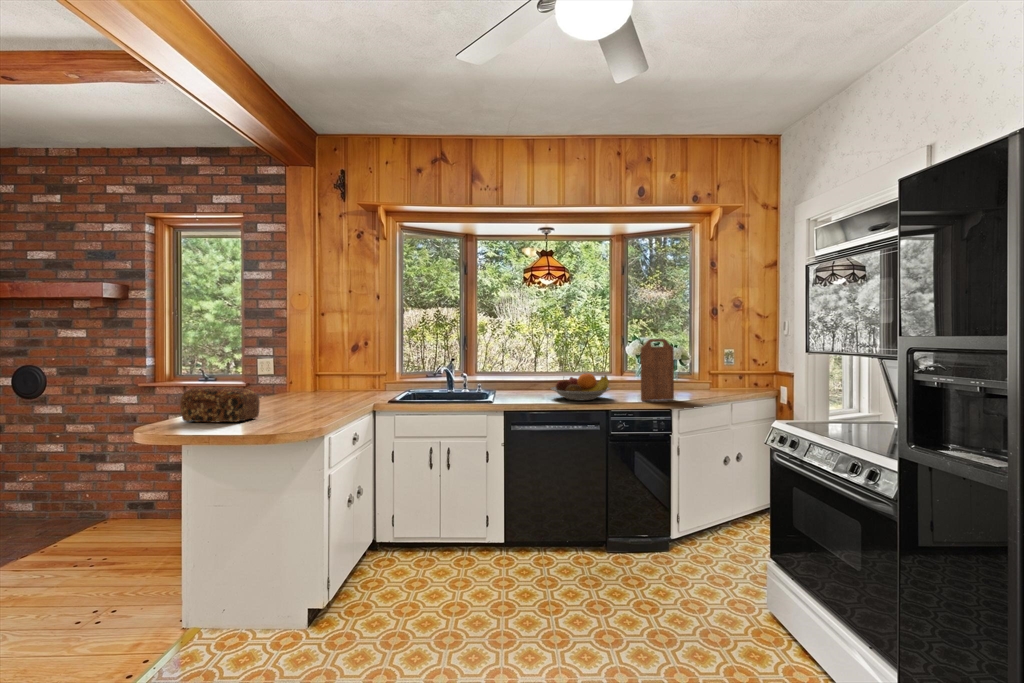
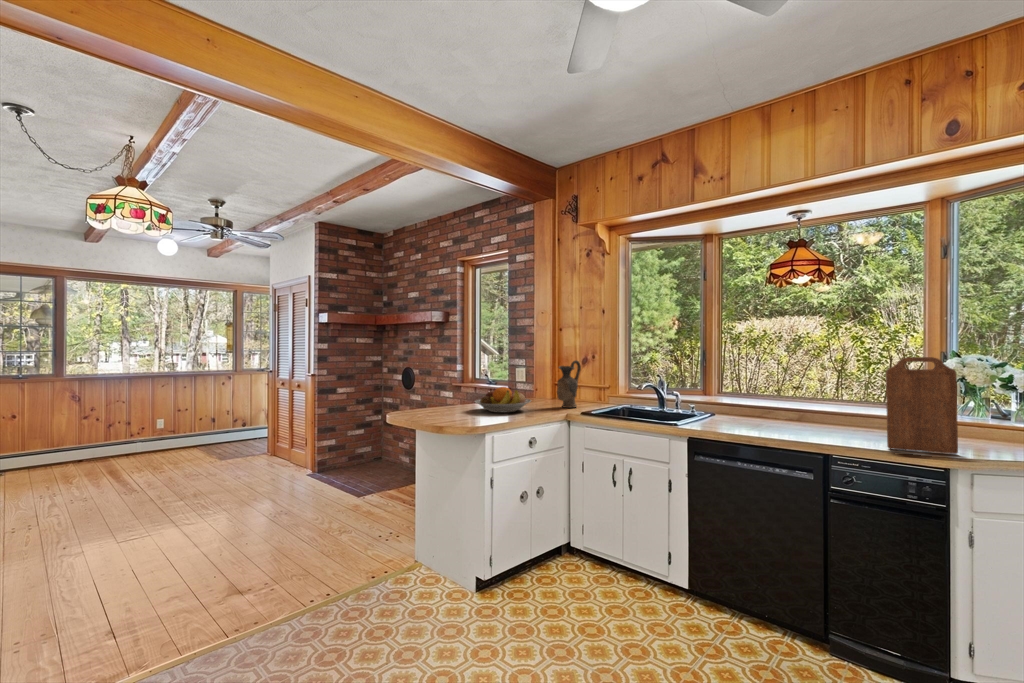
ceramic pitcher: none [347,347,370,398] -> present [557,360,581,408]
fruit bowl: present [551,373,610,401] -> present [475,387,531,413]
bread loaf: present [180,387,260,422] -> none [408,389,455,418]

